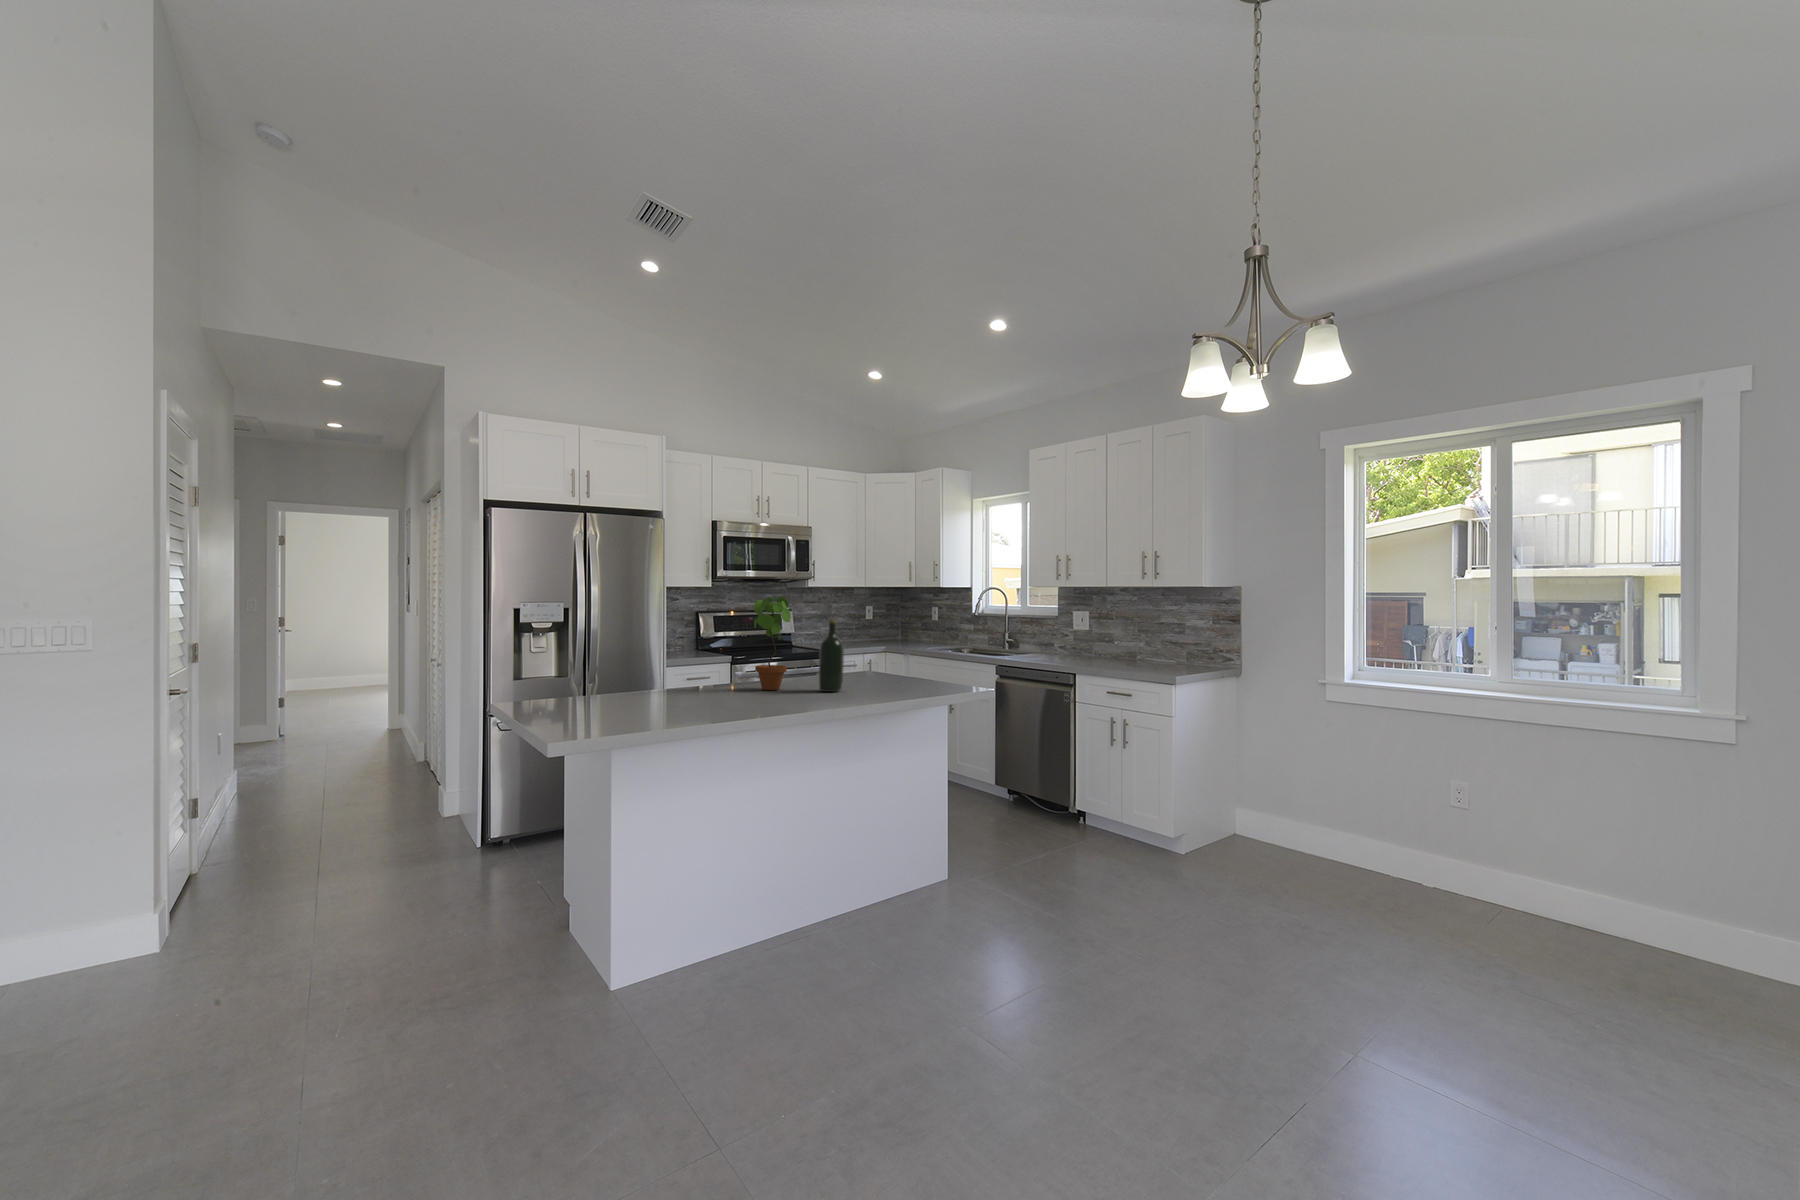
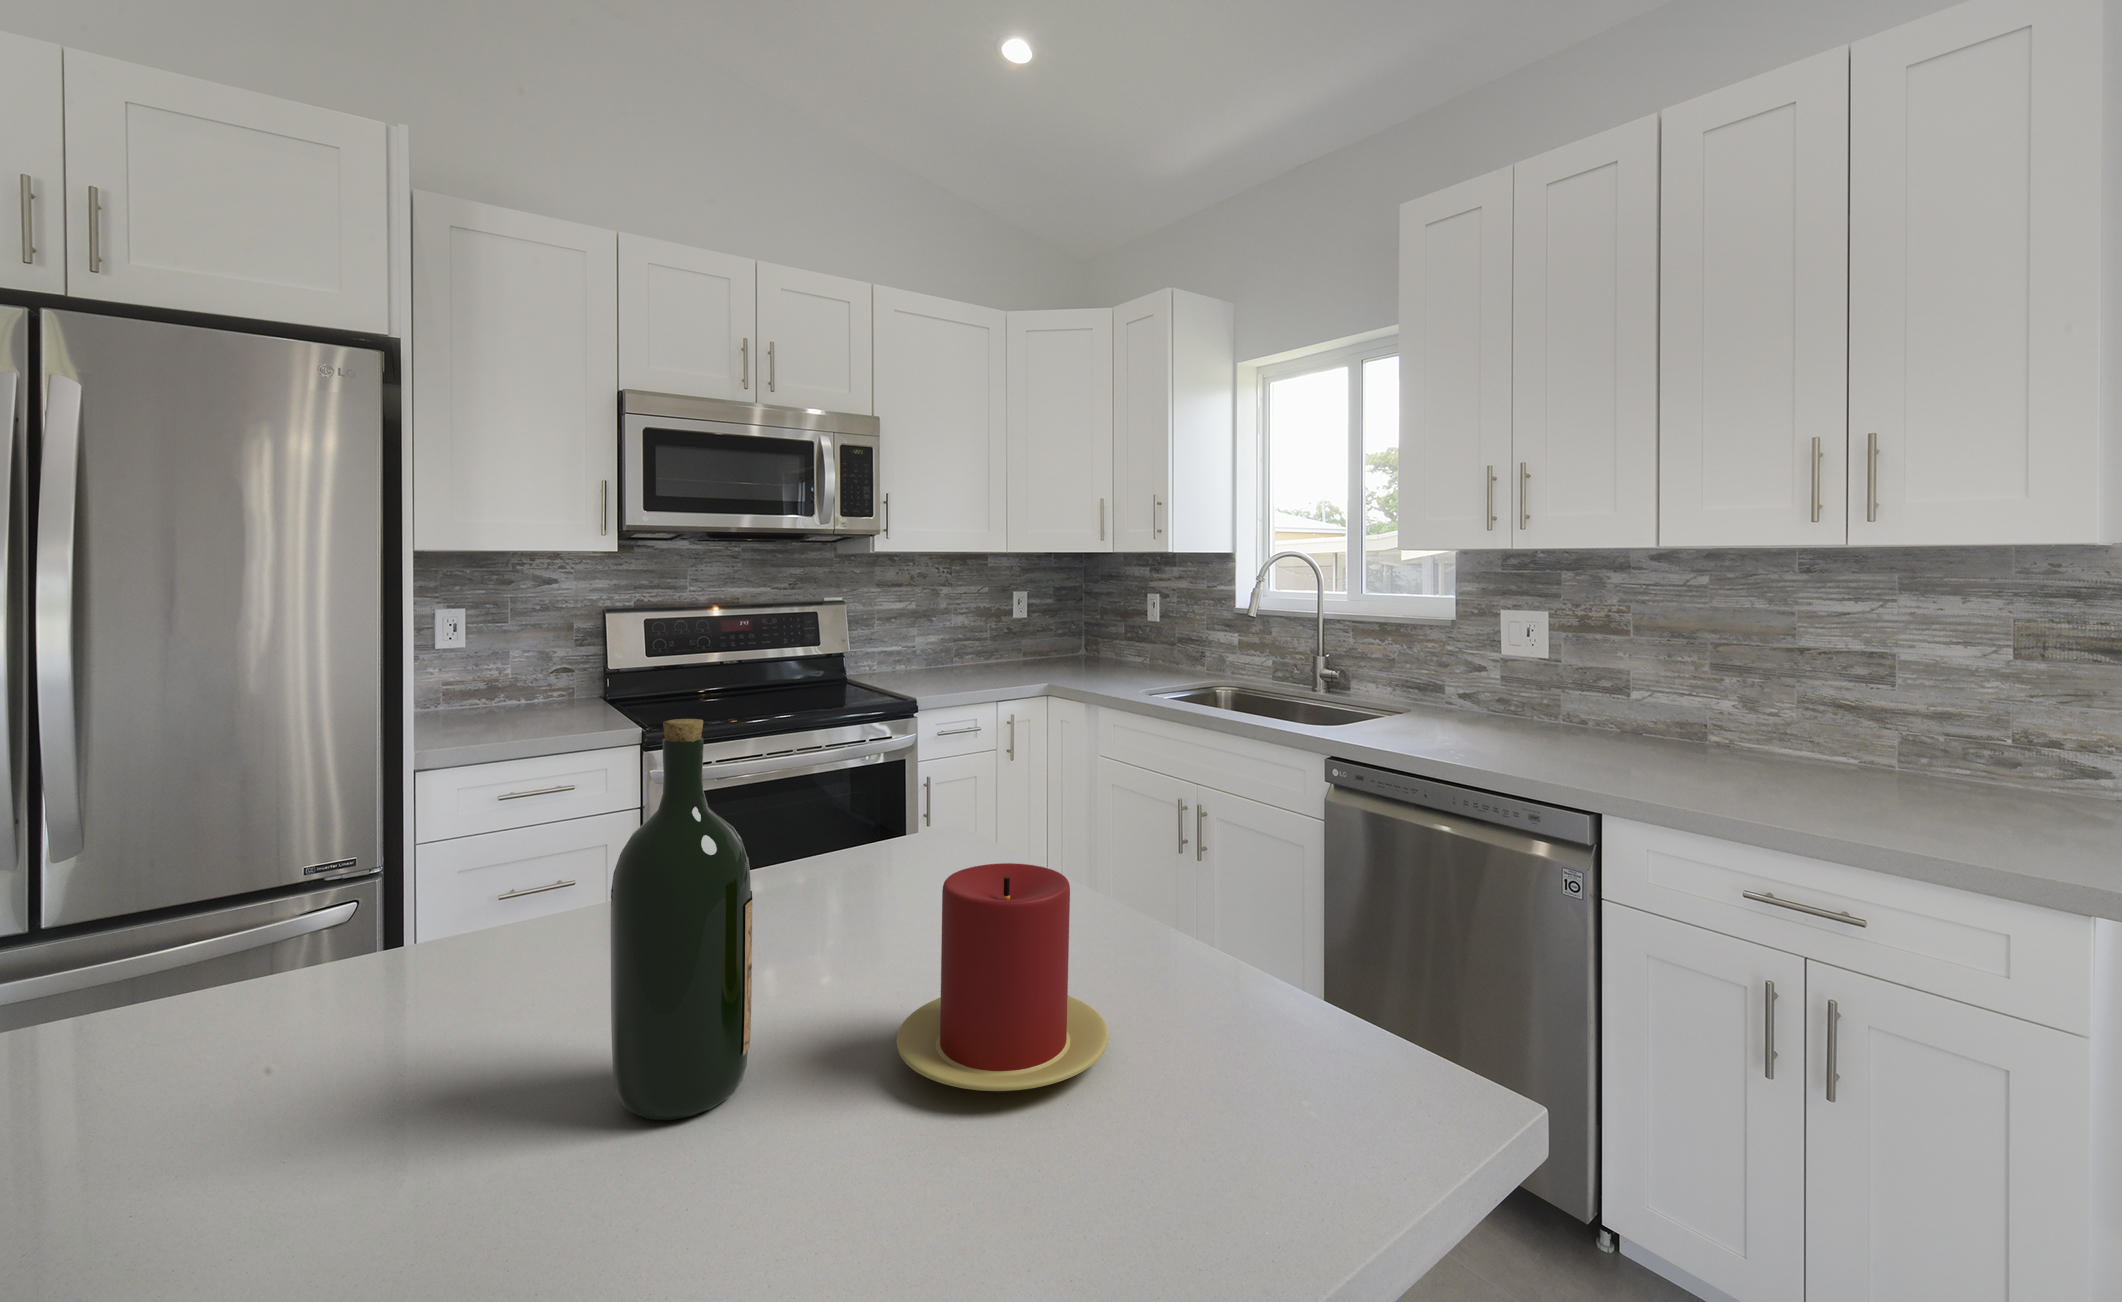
potted plant: present [754,596,791,690] -> none [268,593,513,1074]
candle: none [869,653,911,690] -> present [897,863,1109,1091]

